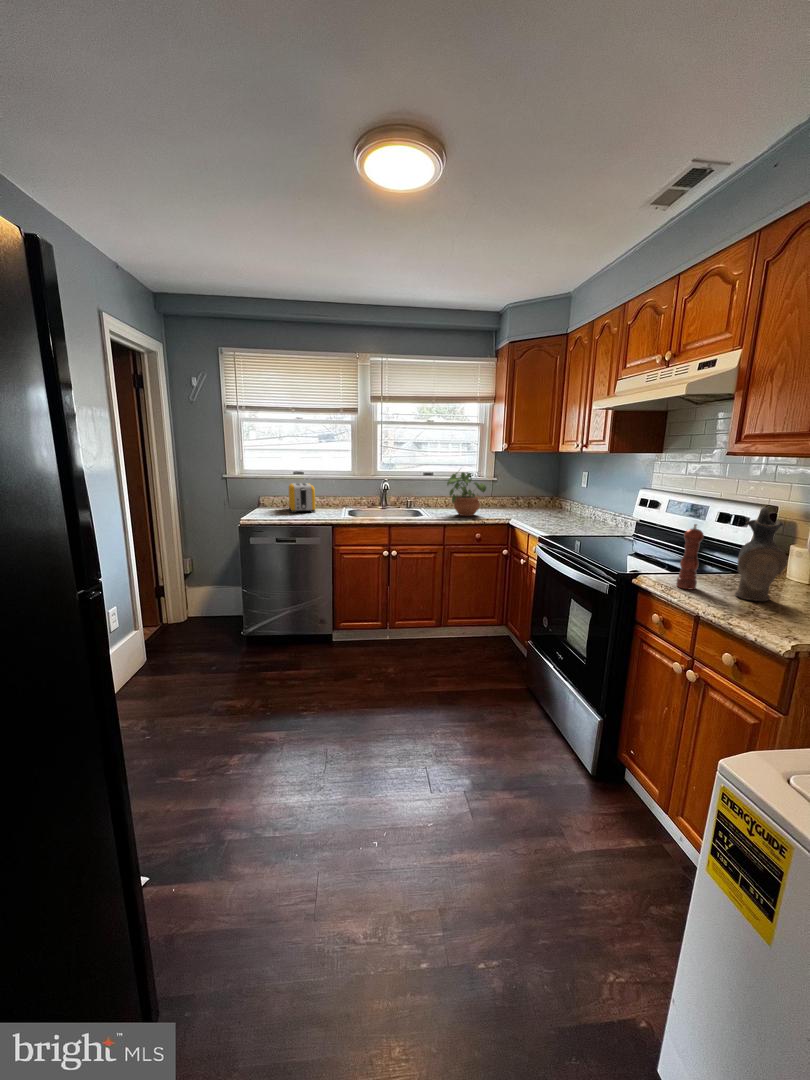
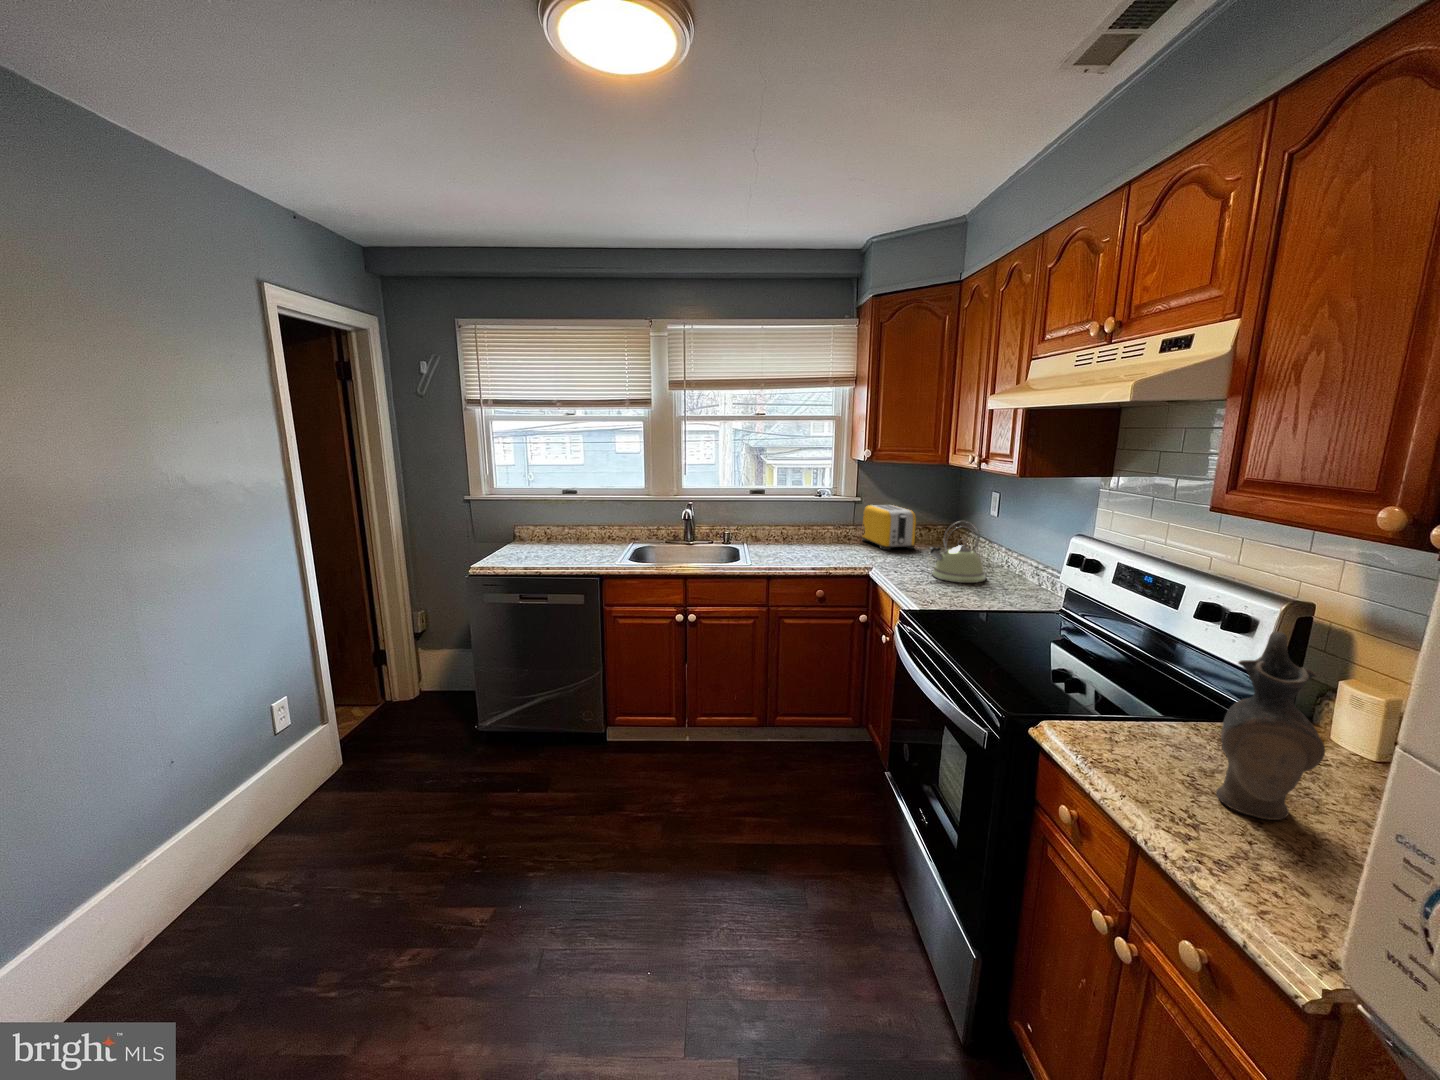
potted plant: present [447,472,486,516] -> none [774,486,836,560]
toaster: present [289,483,315,513] -> present [862,505,916,550]
kettle: none [549,486,584,525] -> present [929,520,986,583]
pepper mill: present [676,524,704,590] -> none [1103,652,1155,772]

